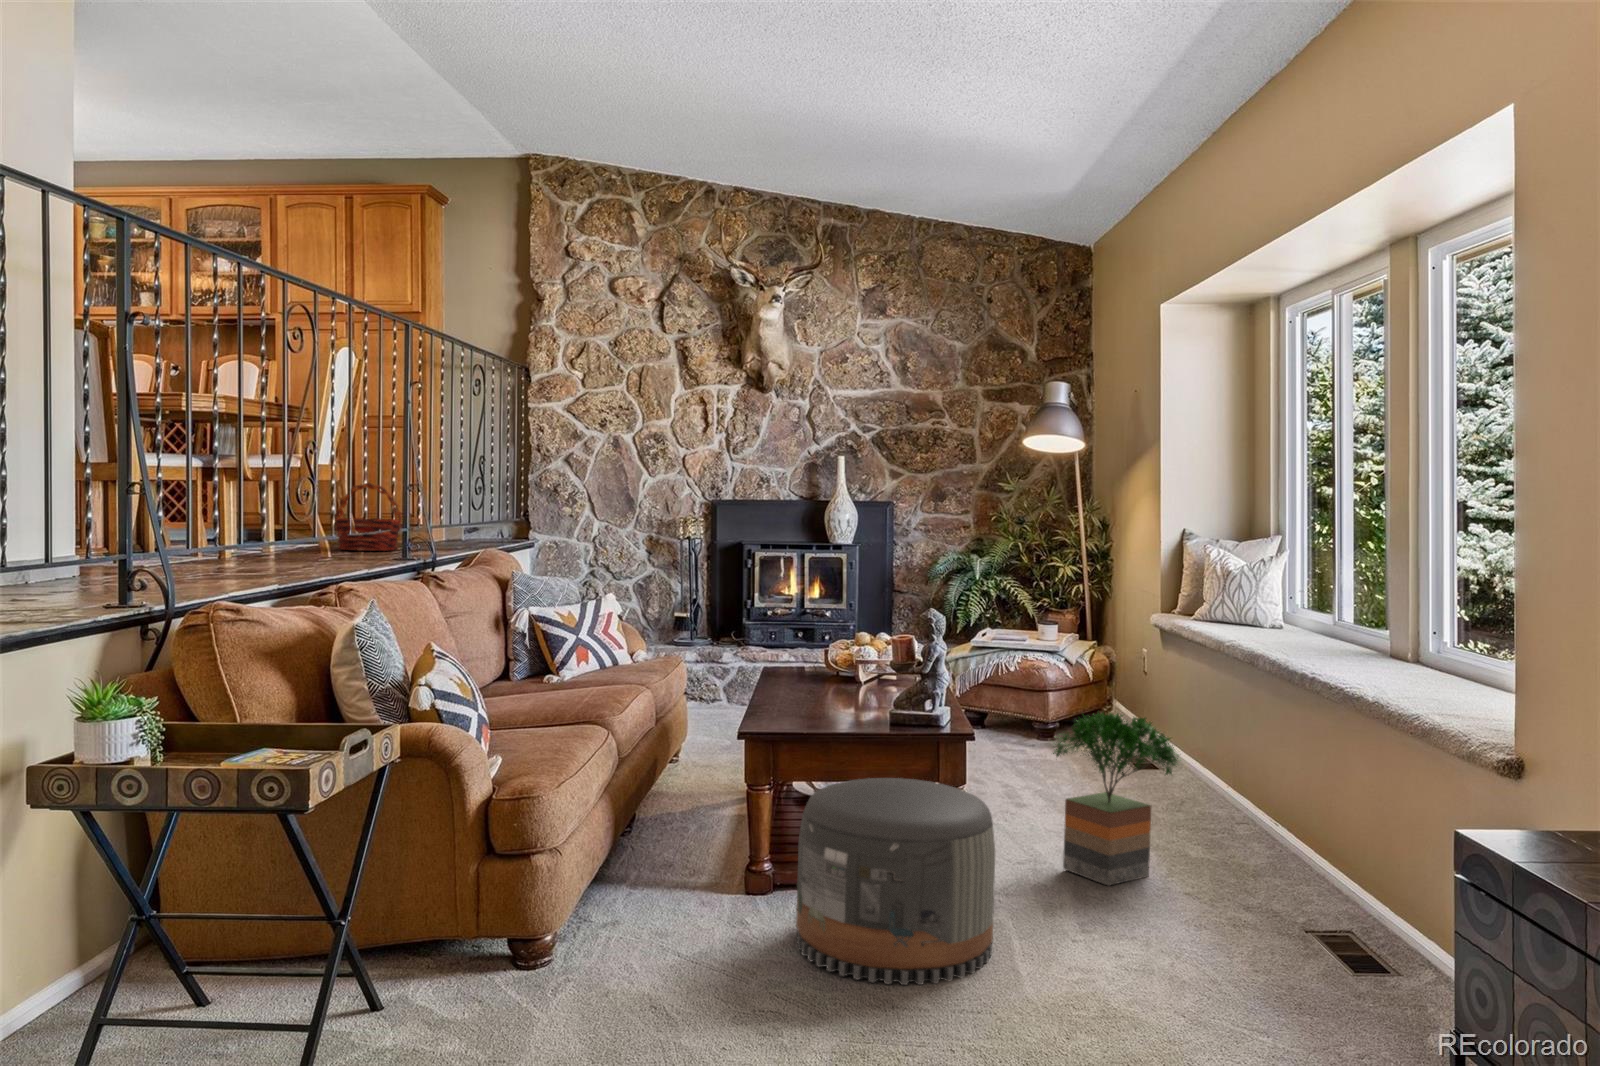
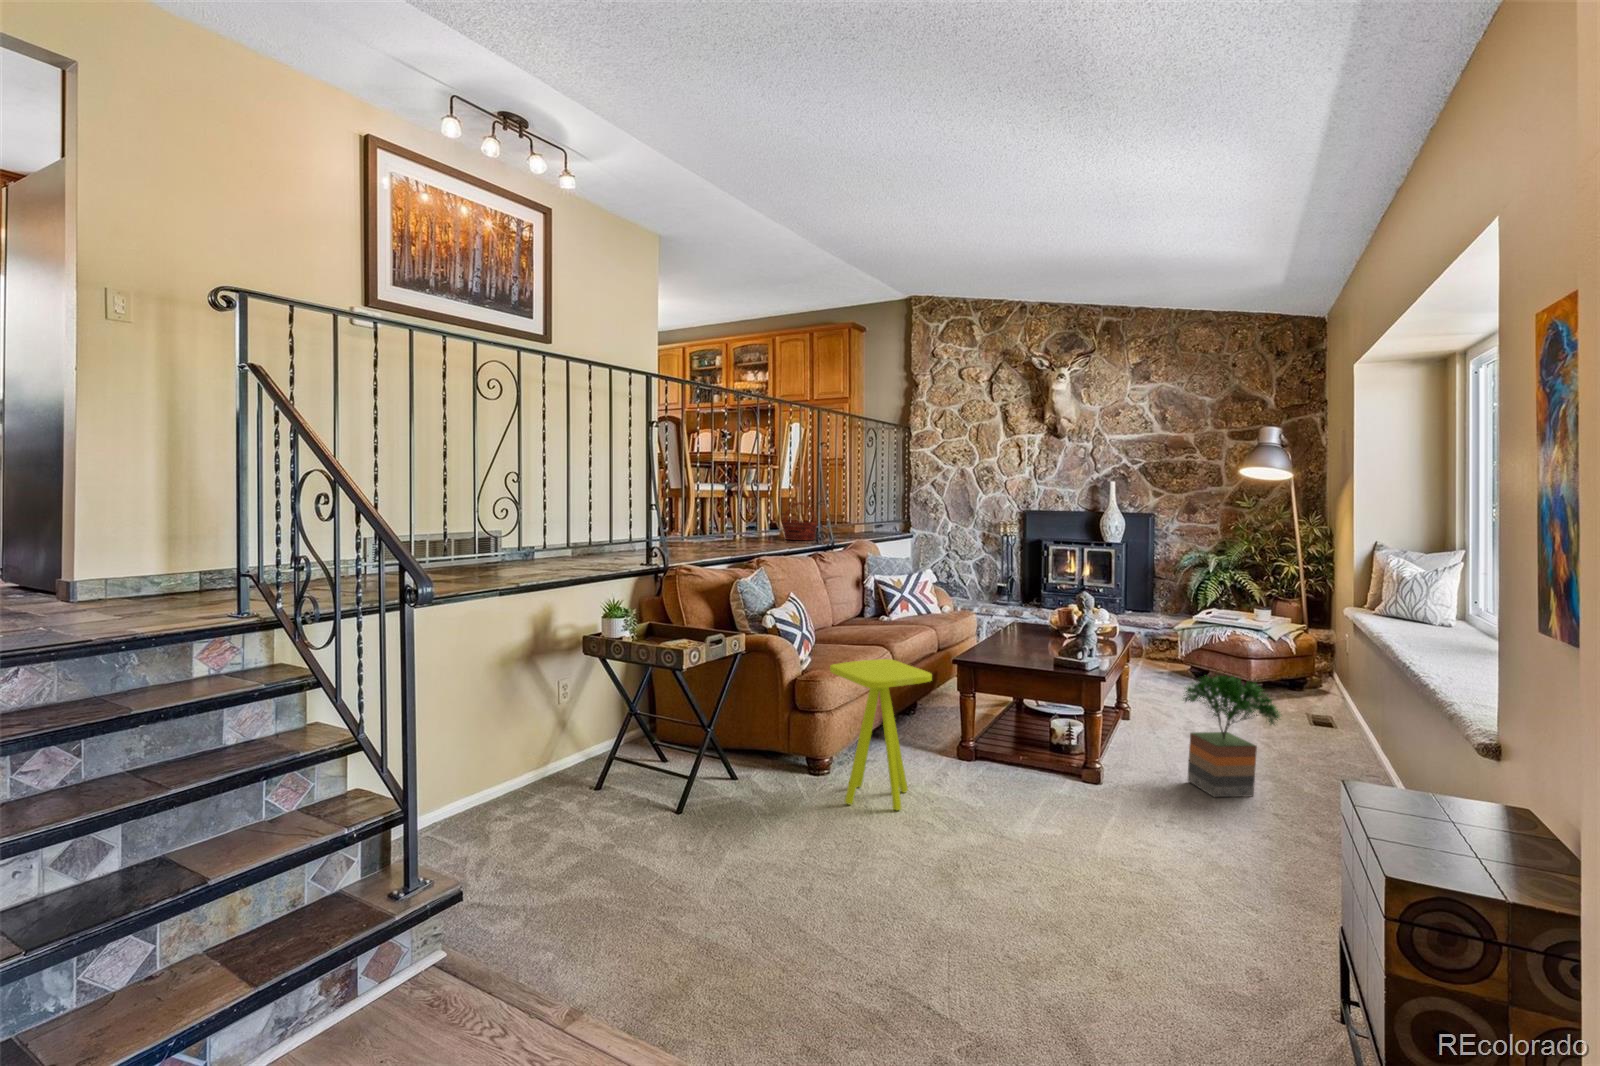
side table: none [568,733,747,997] -> present [830,659,932,810]
pouf: present [796,778,995,985] -> none [968,701,1100,835]

